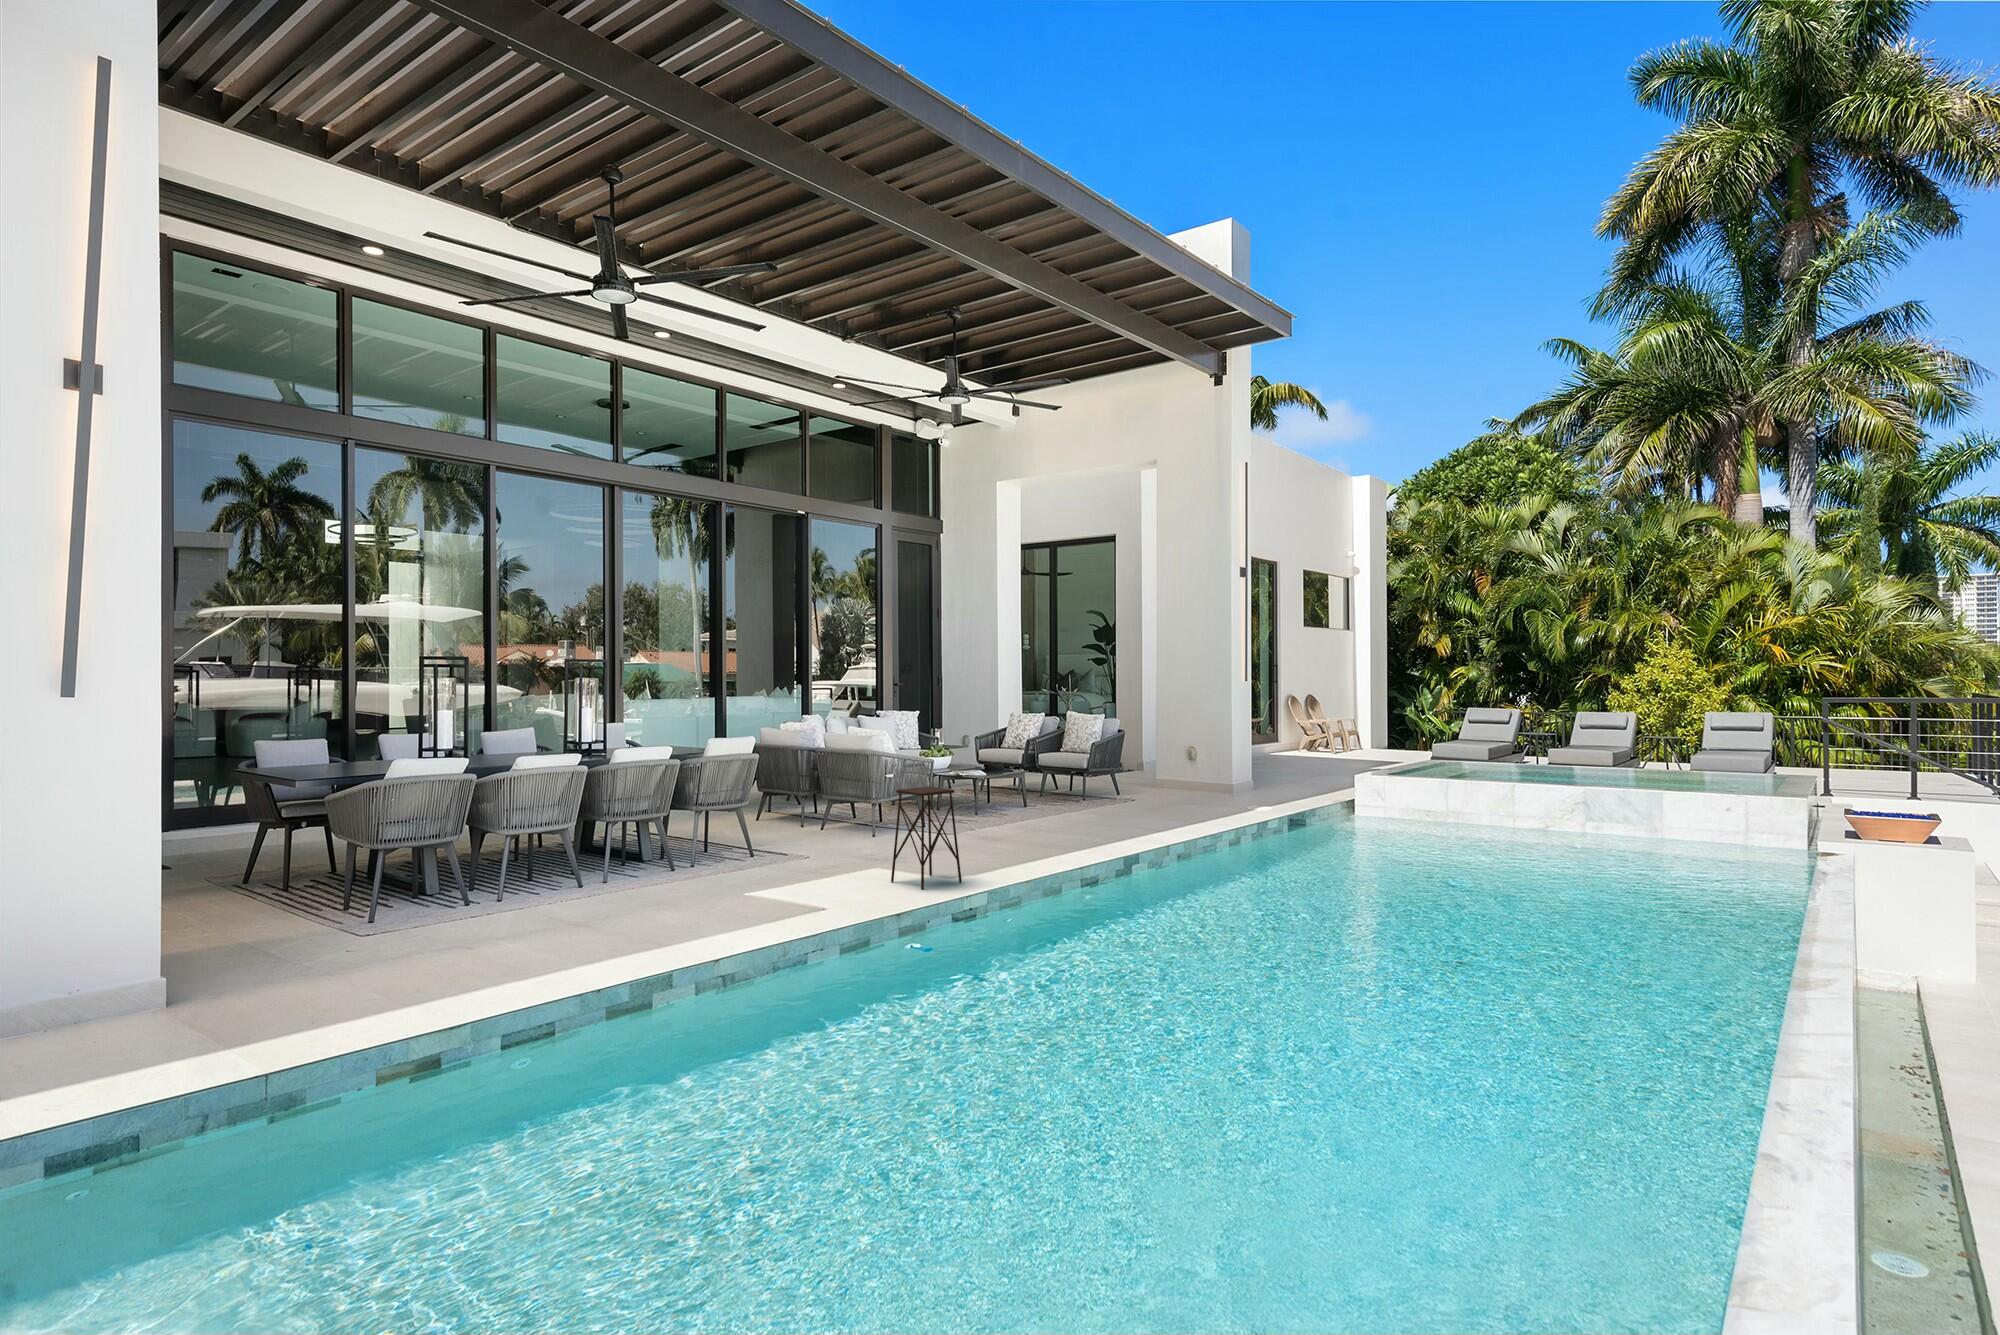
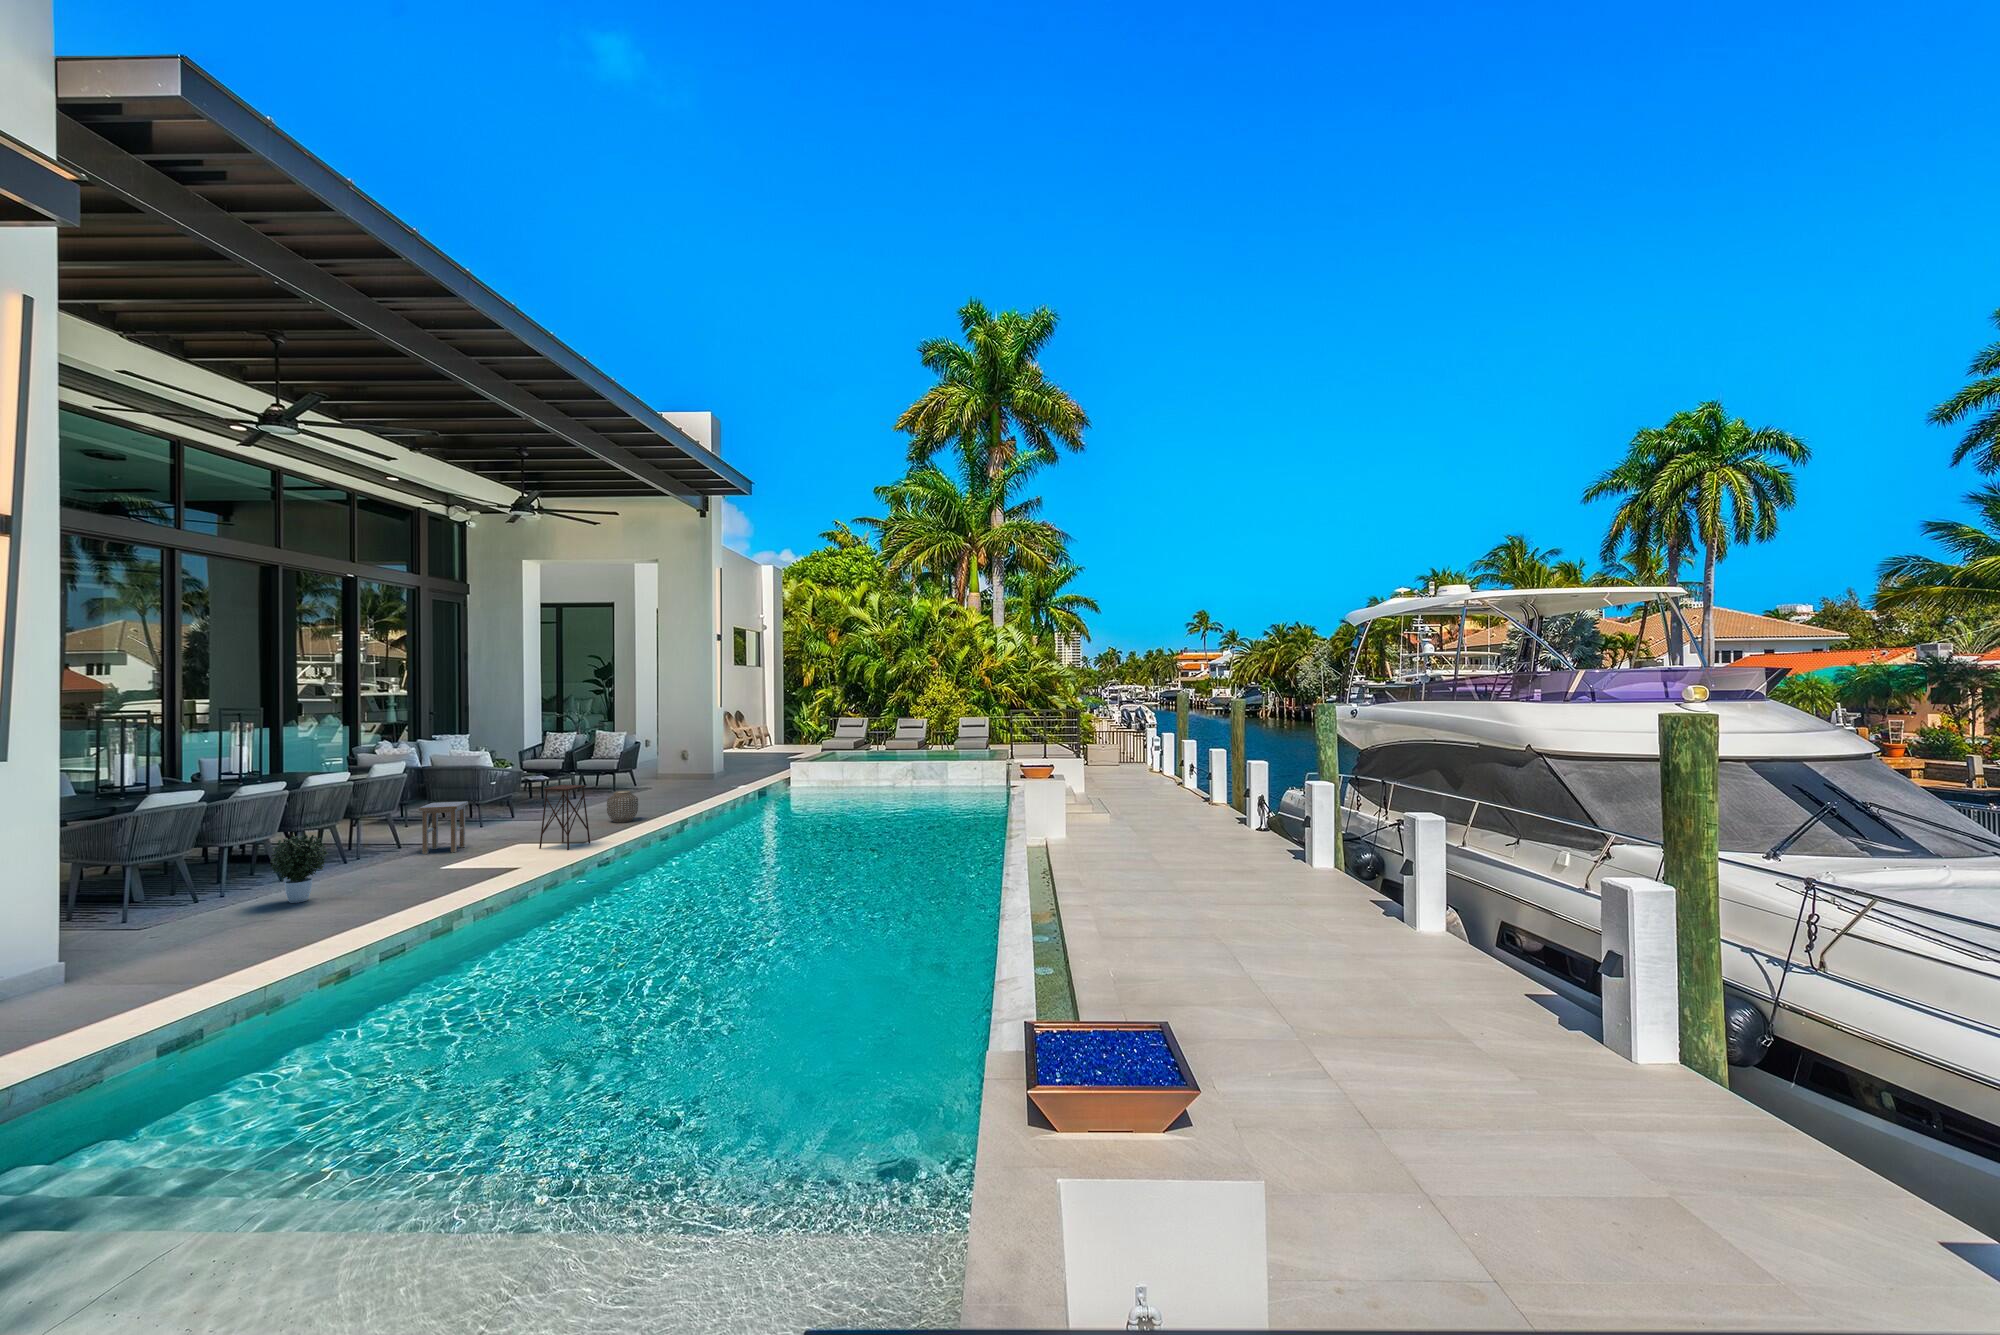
stool: none [755,799,820,873] -> present [419,801,468,854]
woven basket: none [1022,803,1066,852] -> present [607,791,638,823]
potted plant: none [512,829,583,924] -> present [270,835,329,903]

